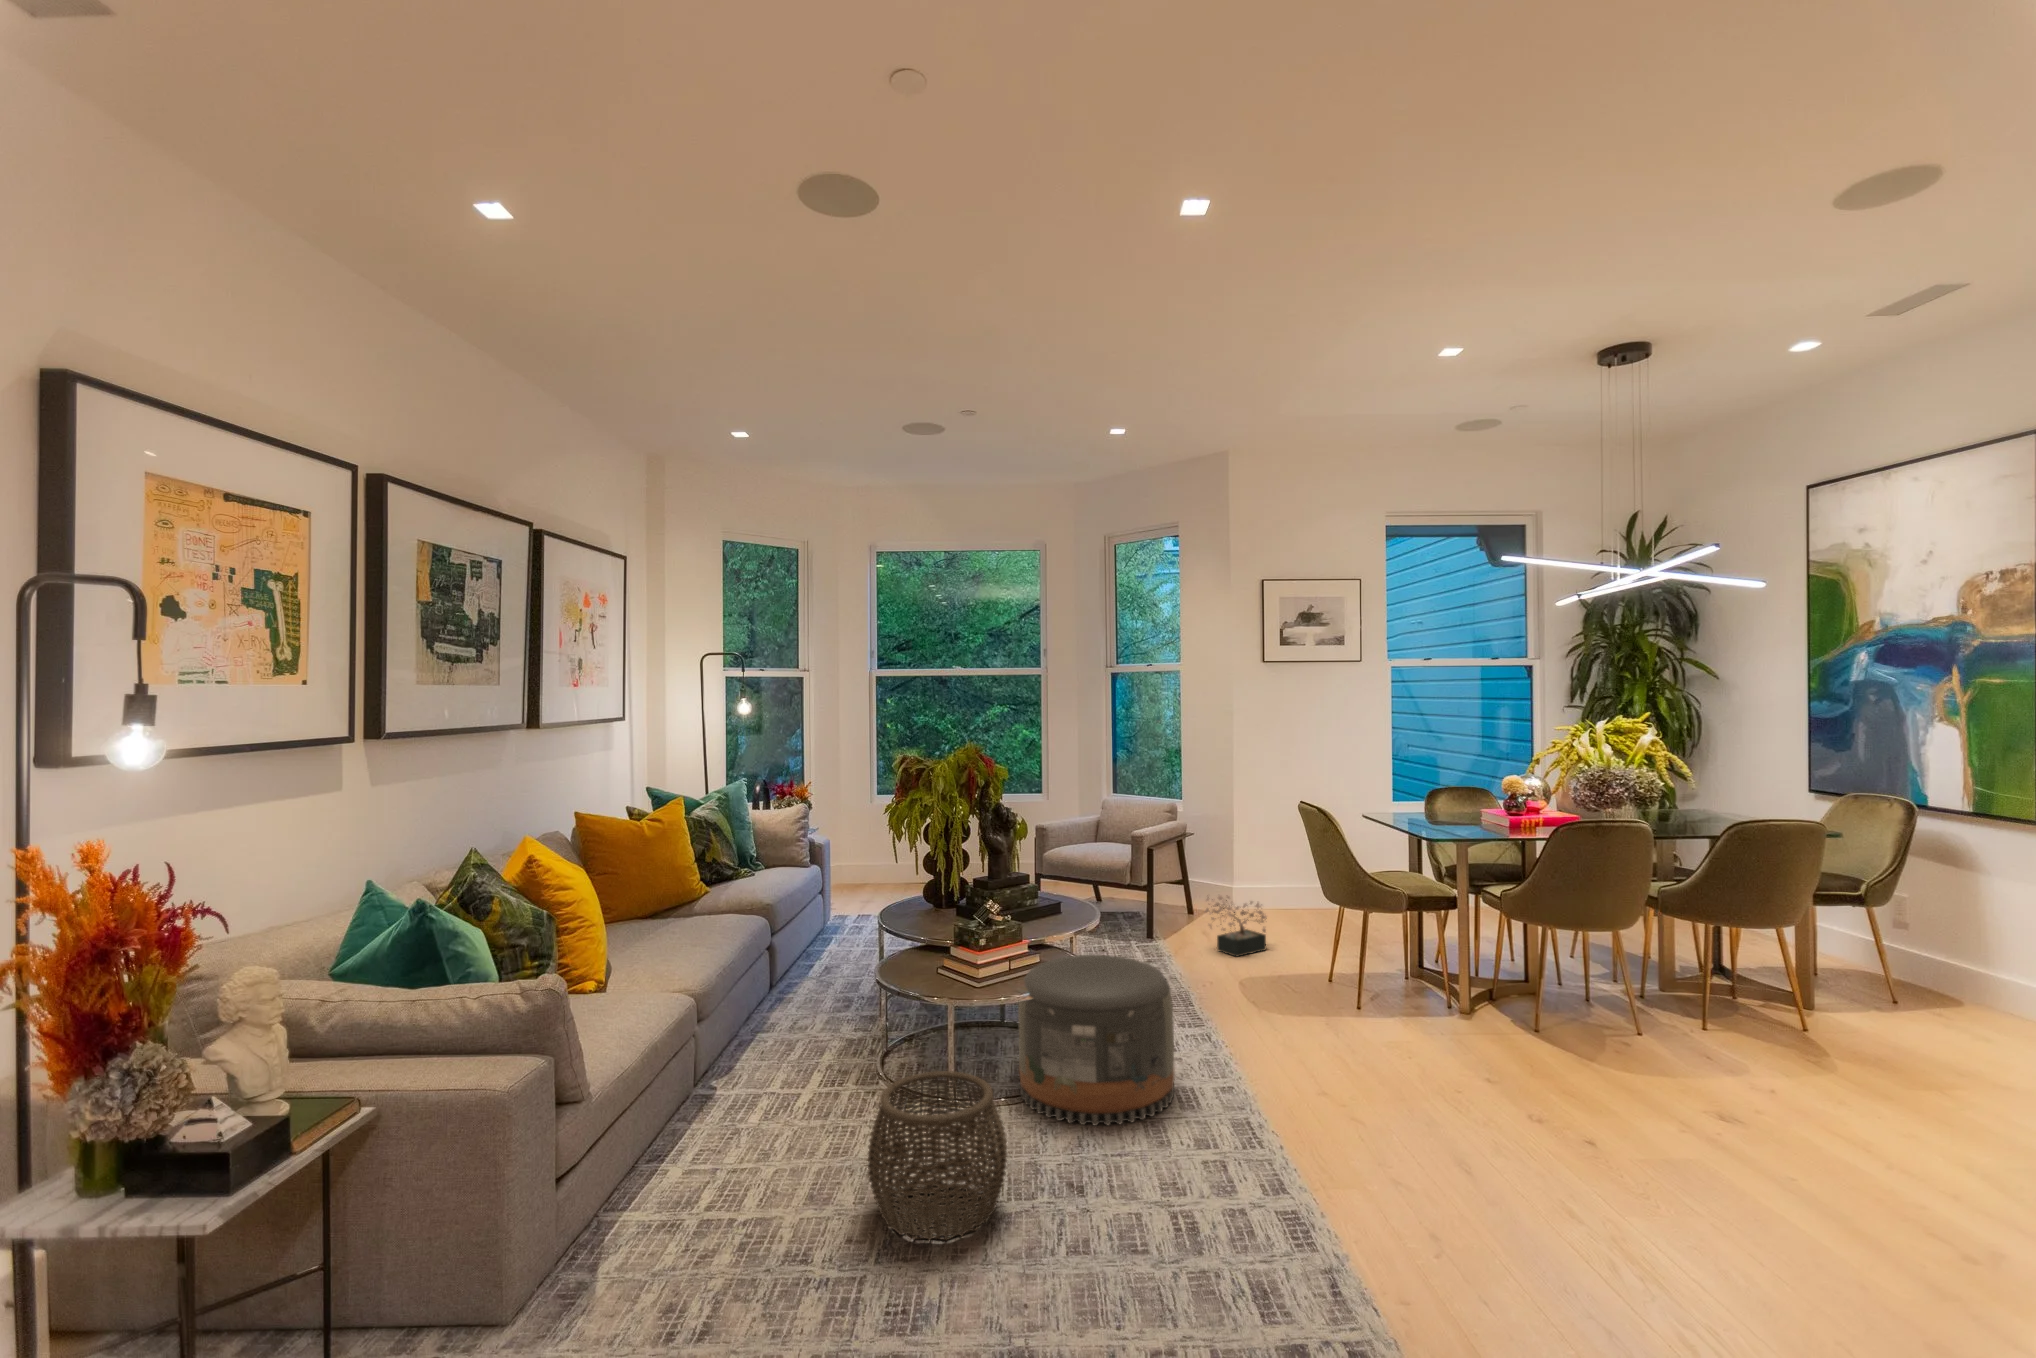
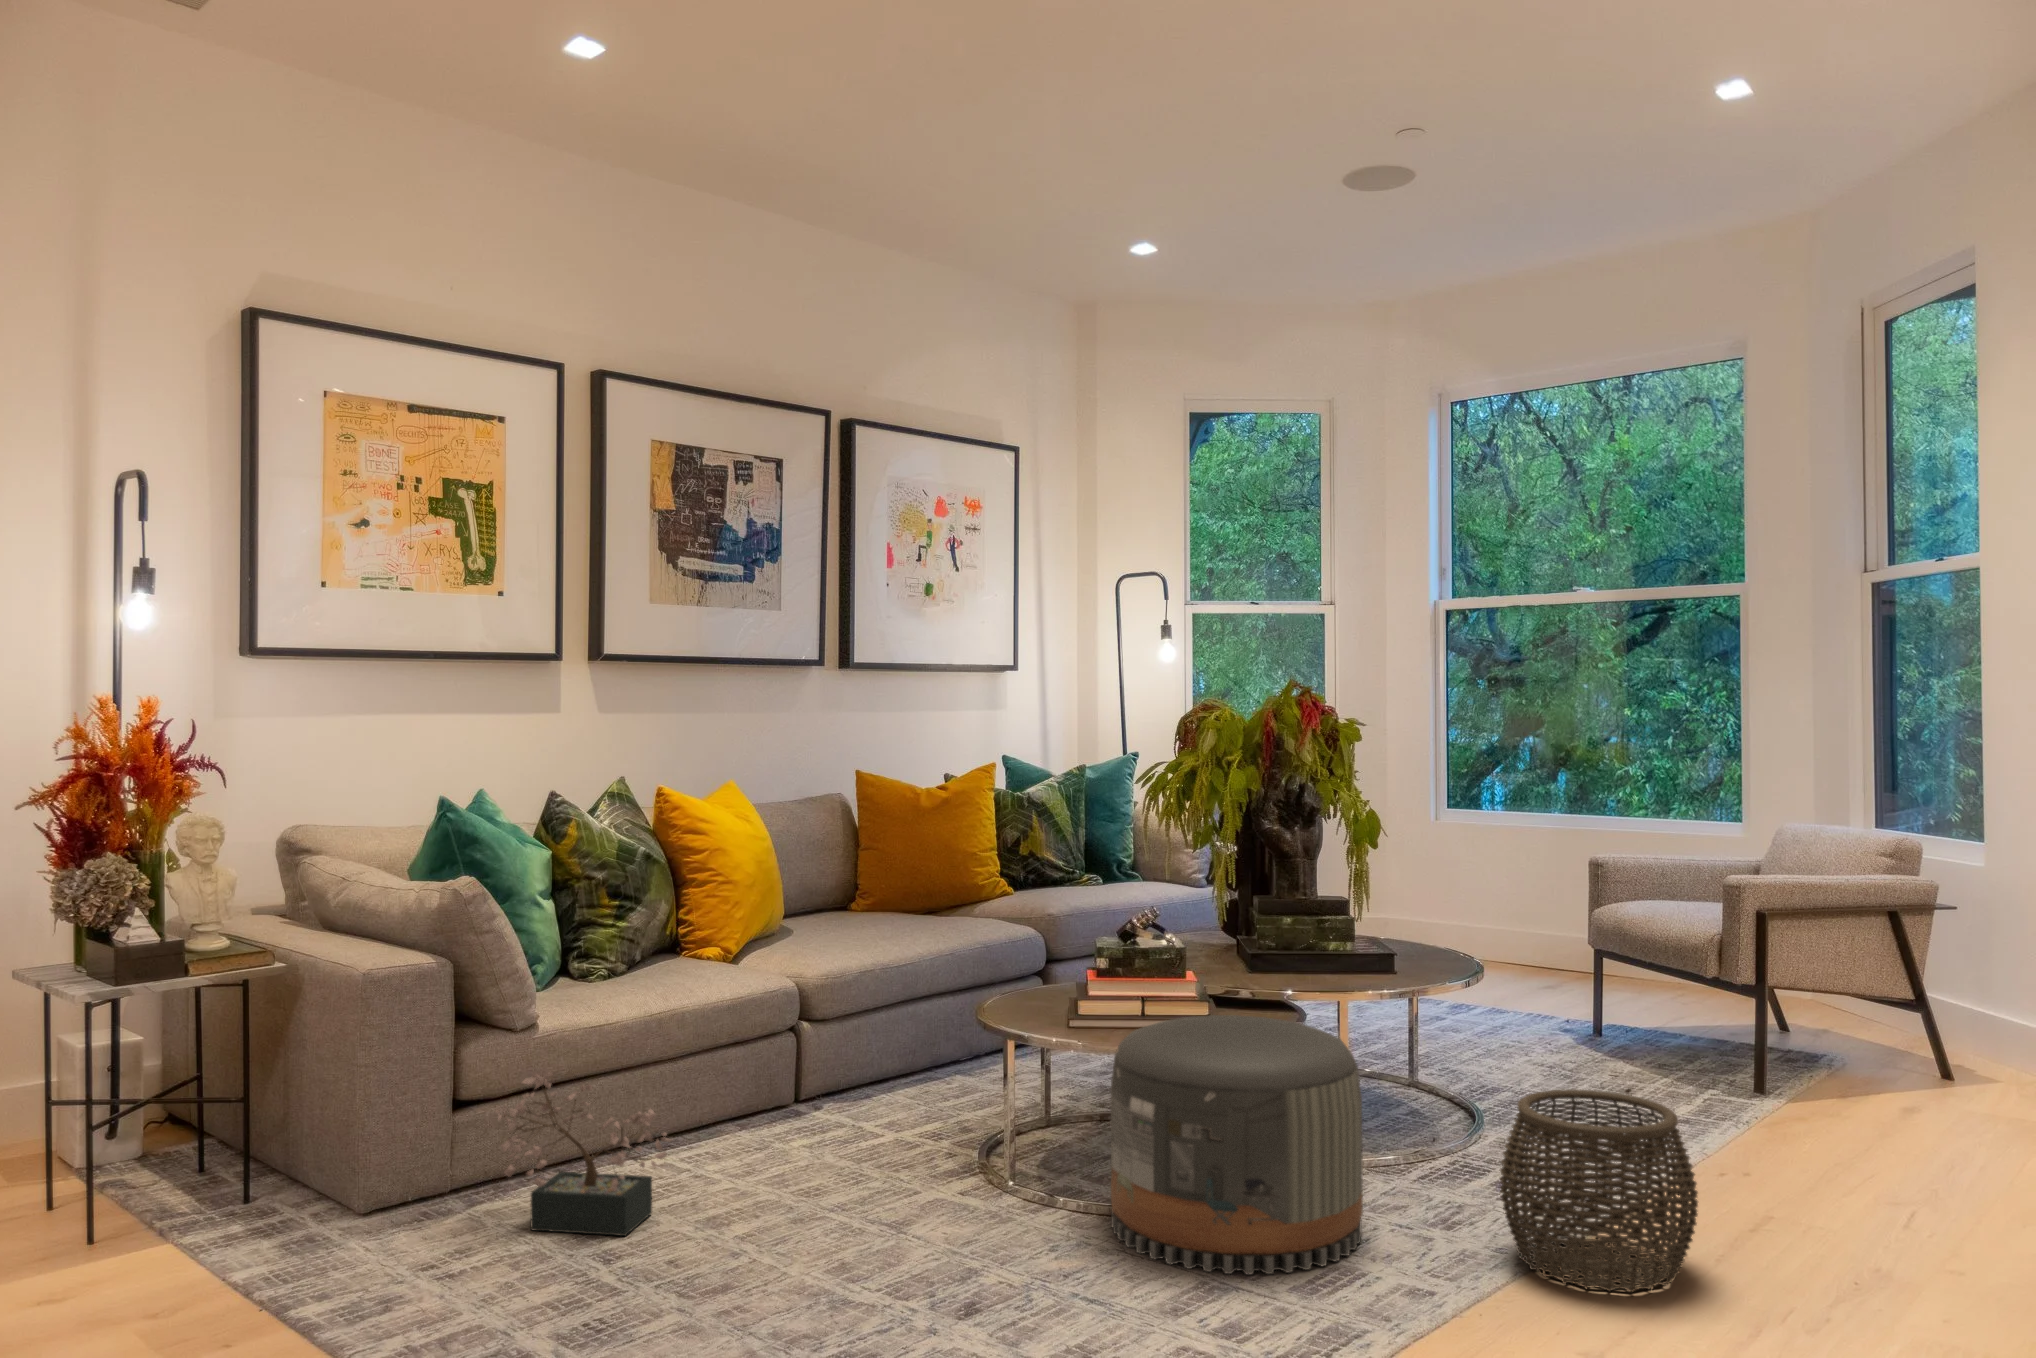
decorative plant: present [1204,896,1267,957] -> present [495,1072,672,1236]
woven basket: present [867,1071,1007,1241] -> present [1500,1089,1698,1292]

